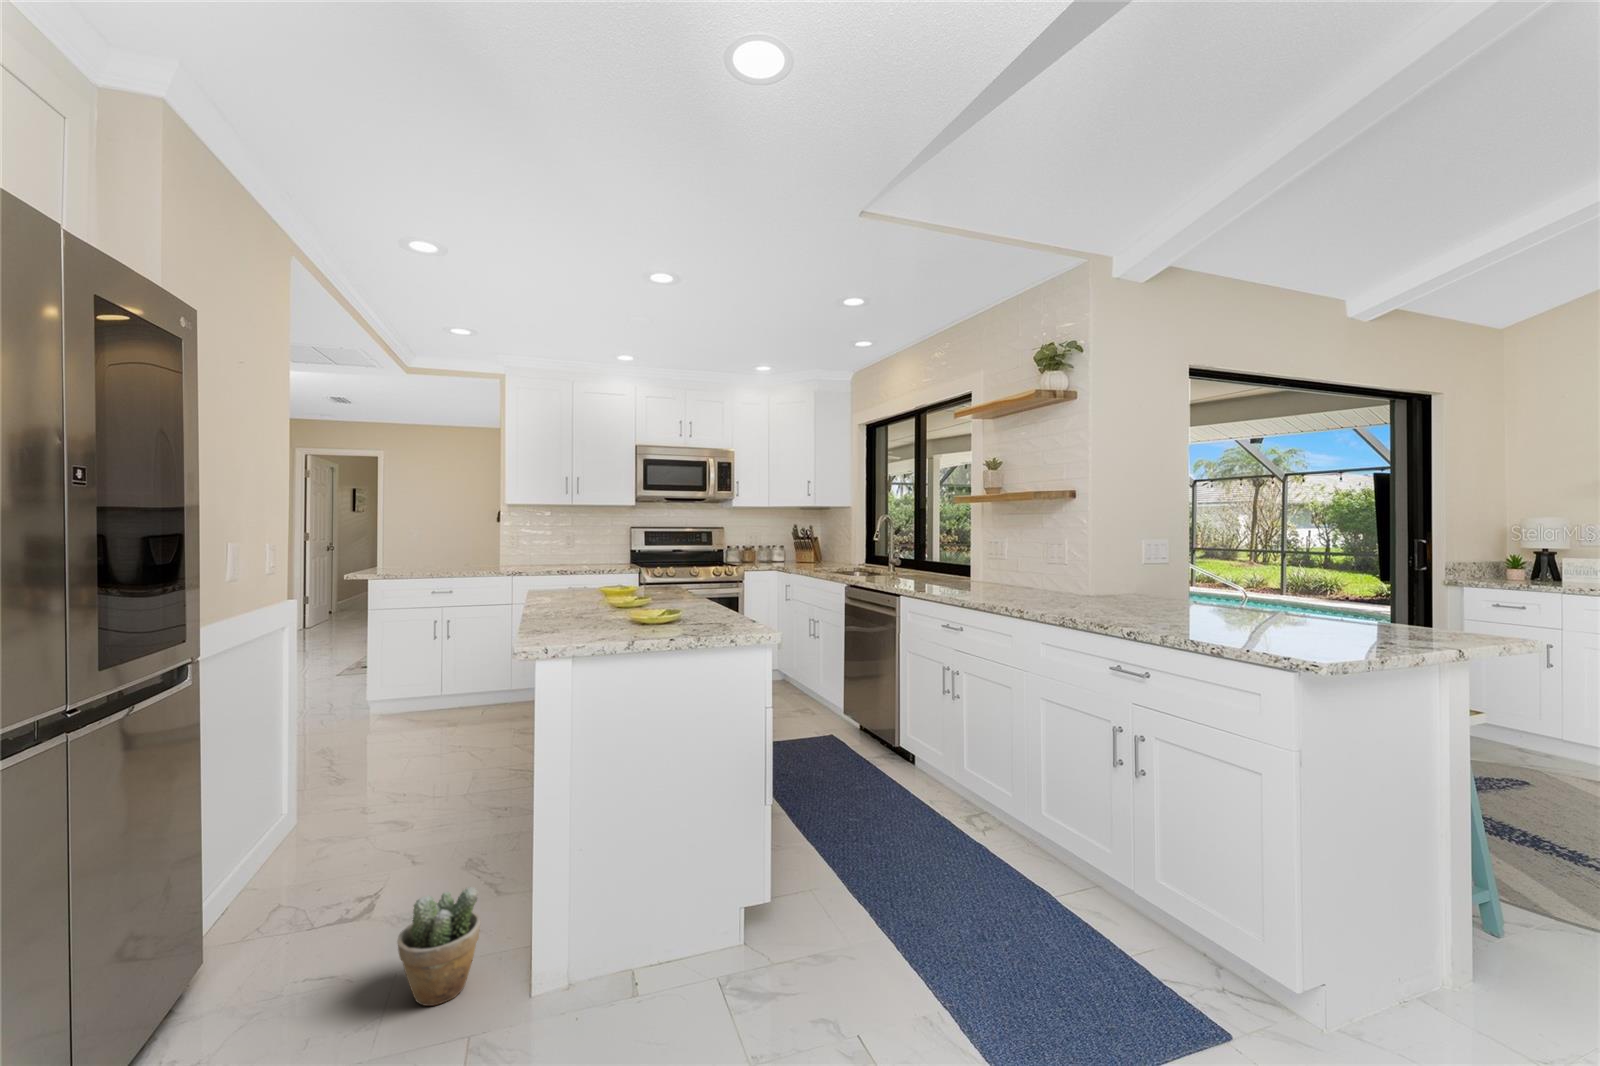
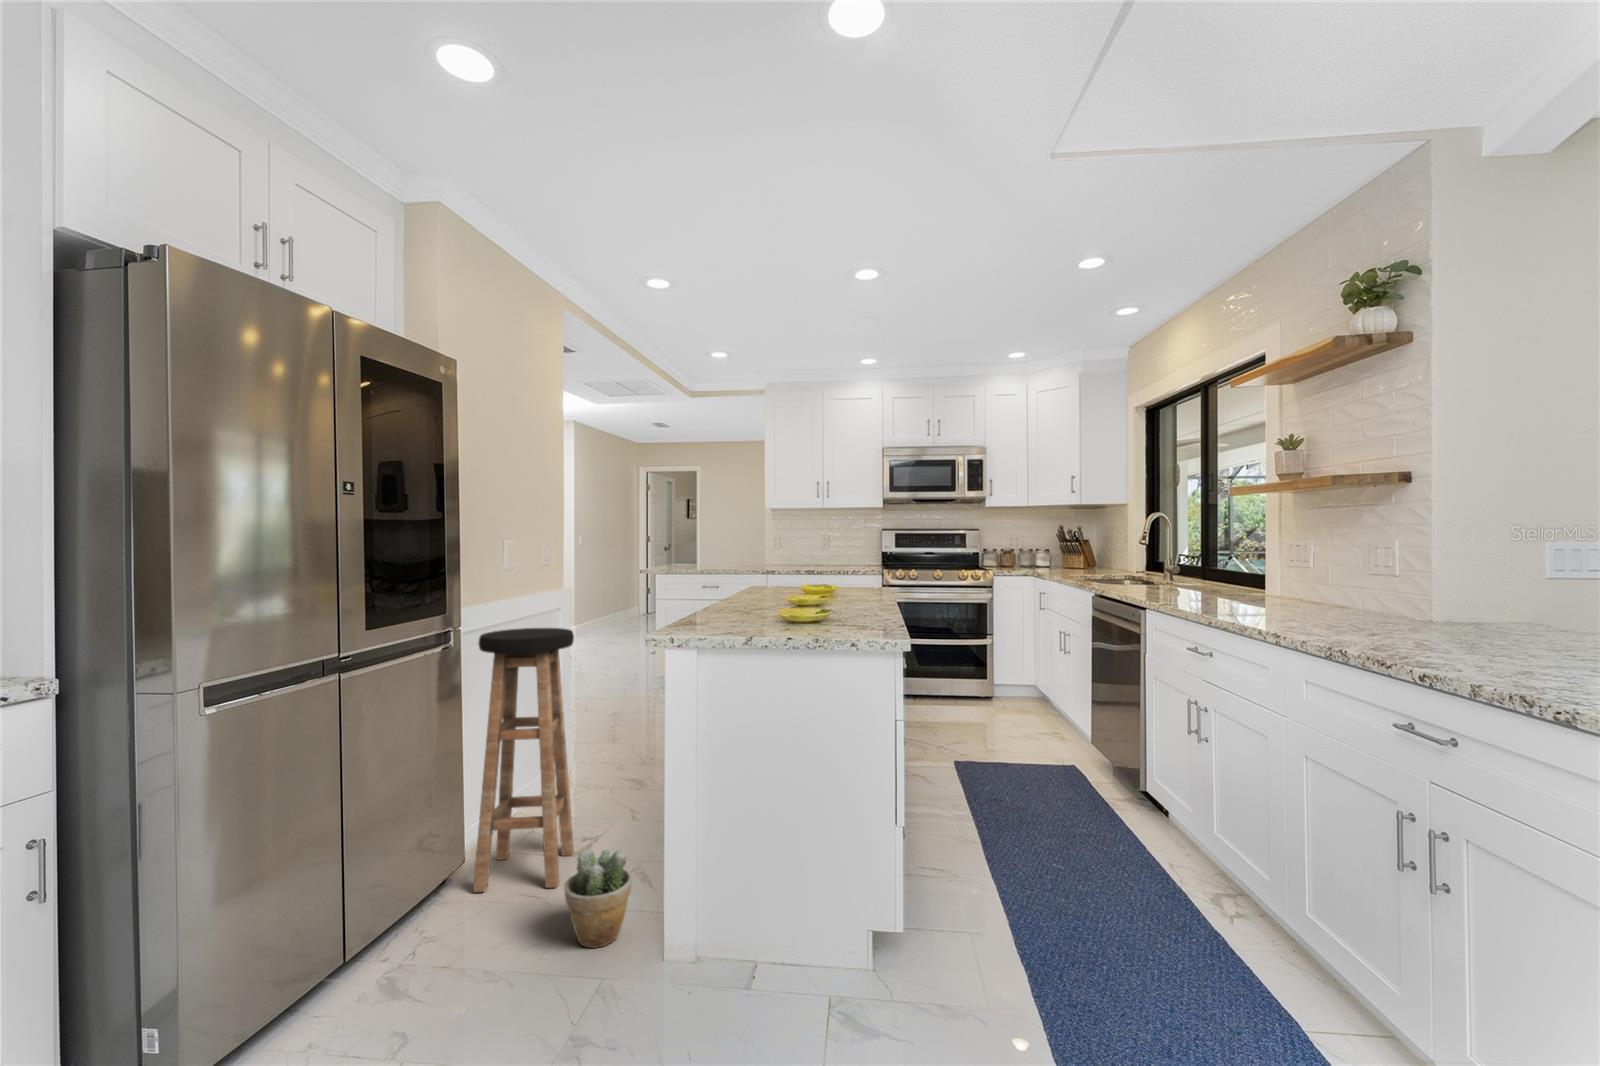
bar stool: none [228,648,363,990] -> present [473,628,574,893]

